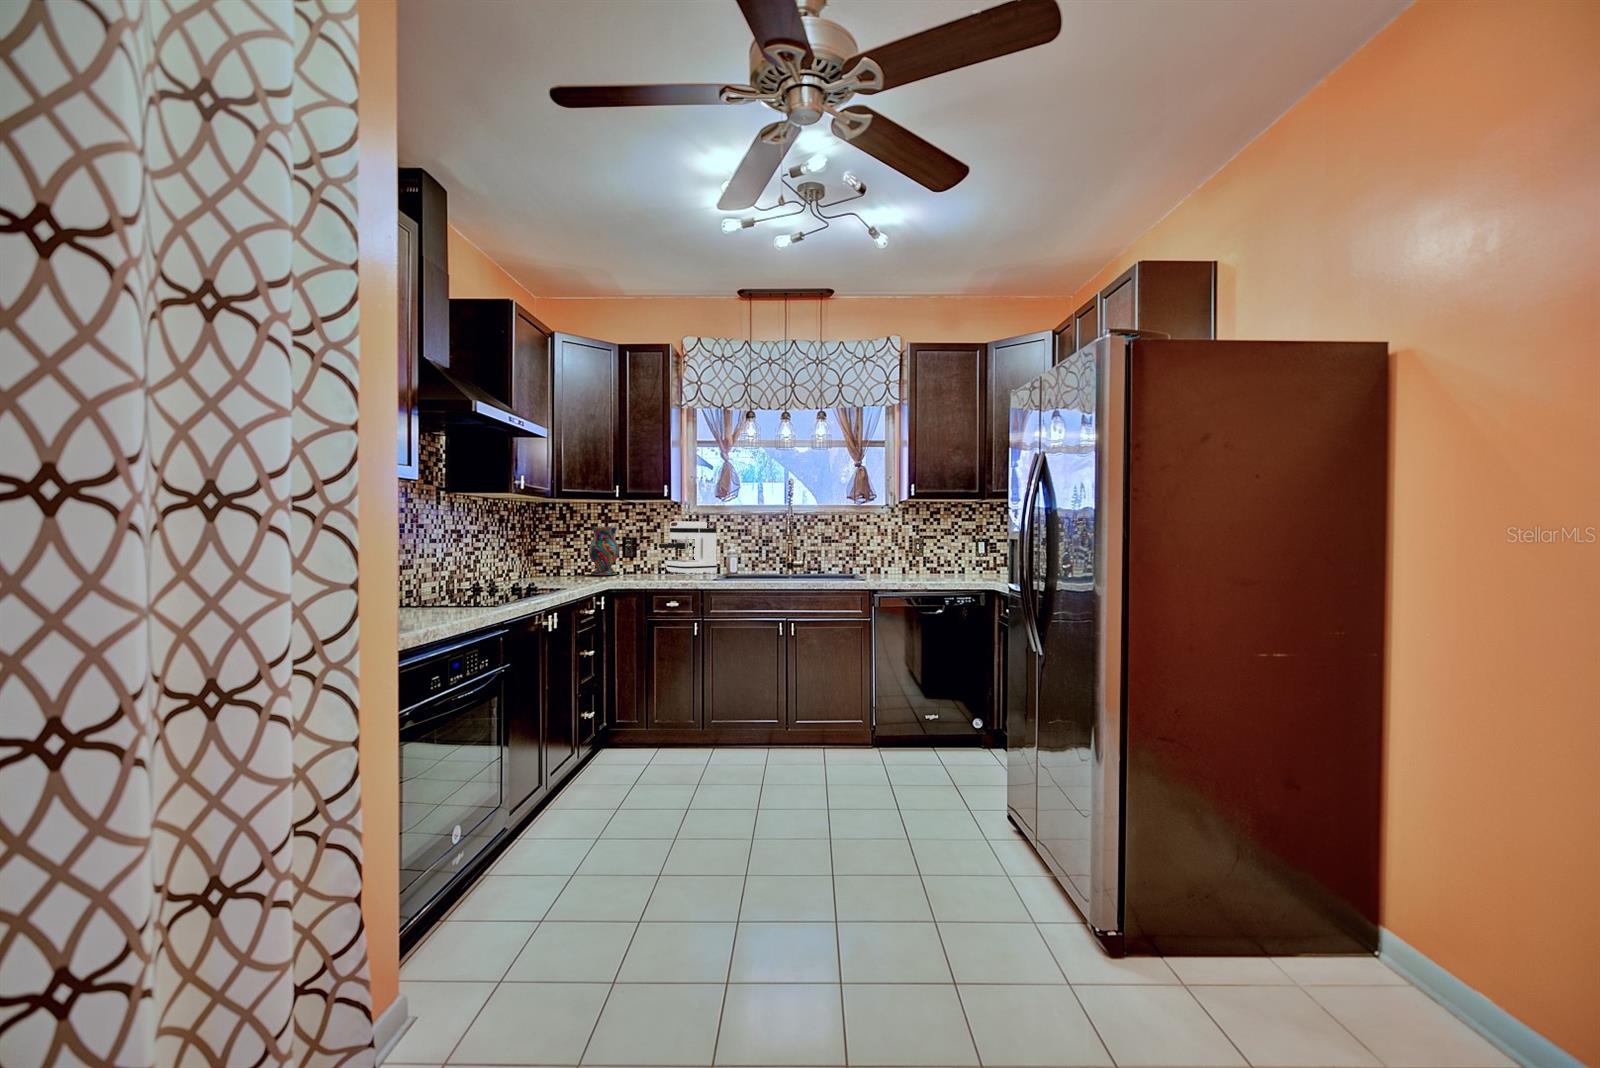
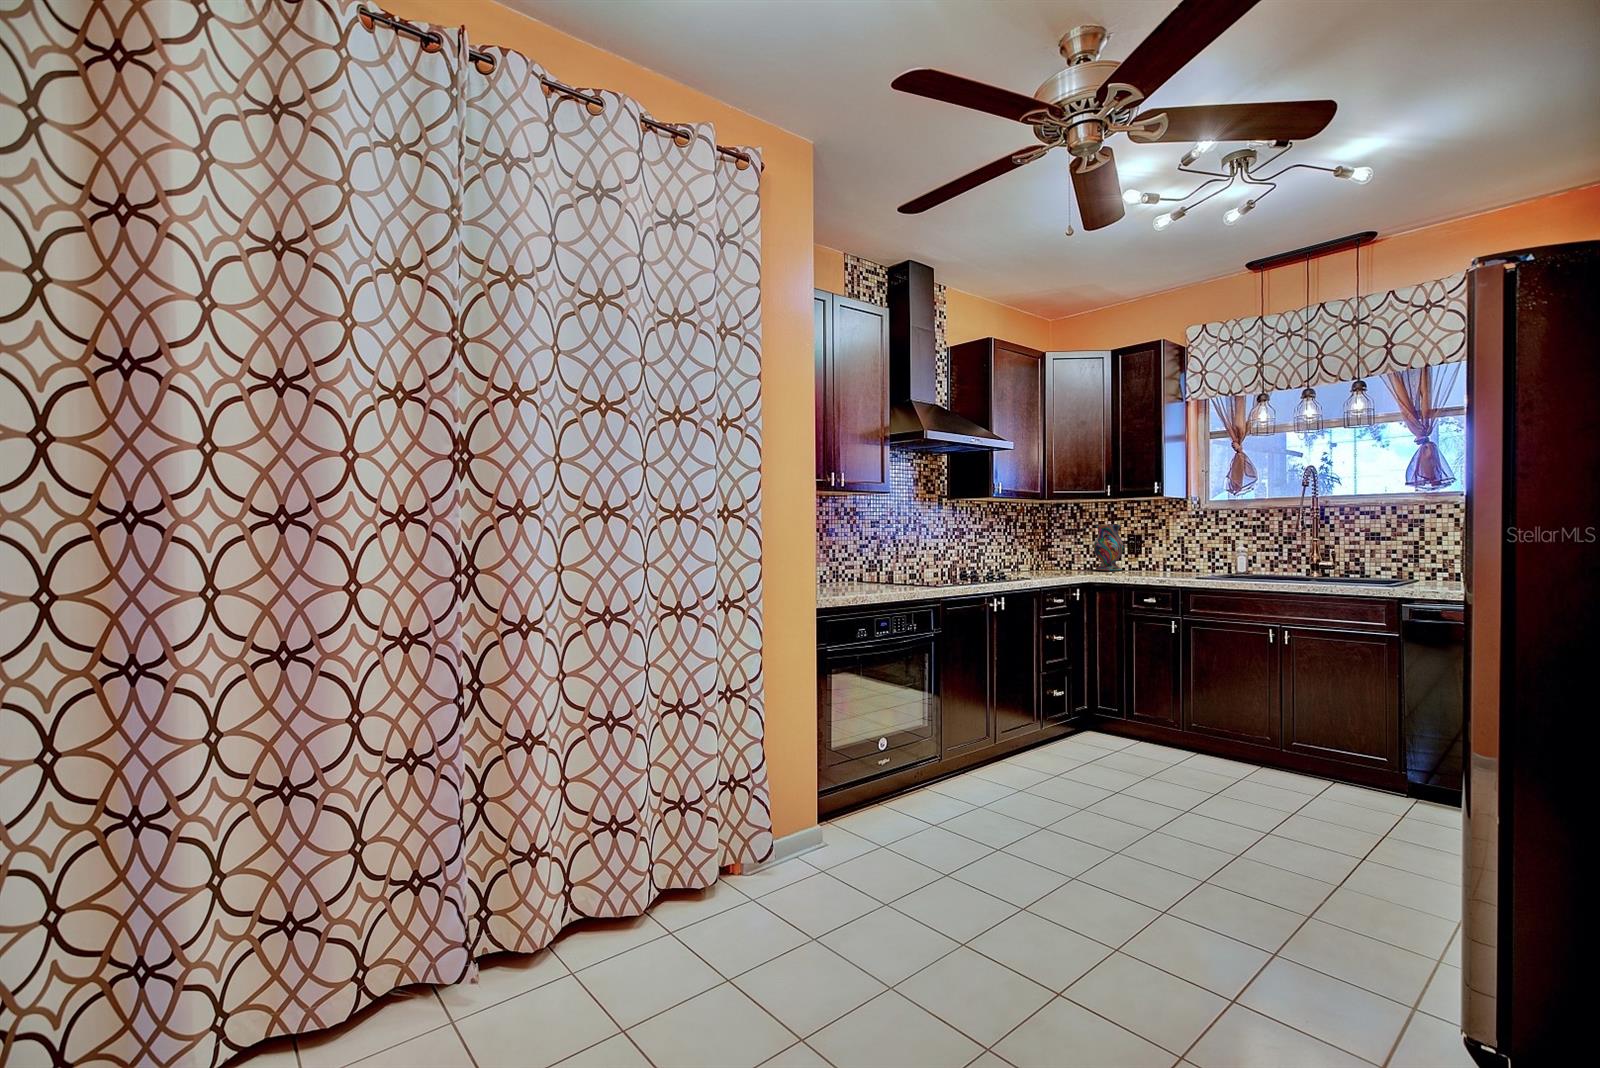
coffee maker: present [659,522,717,574] -> none [1160,518,1226,573]

